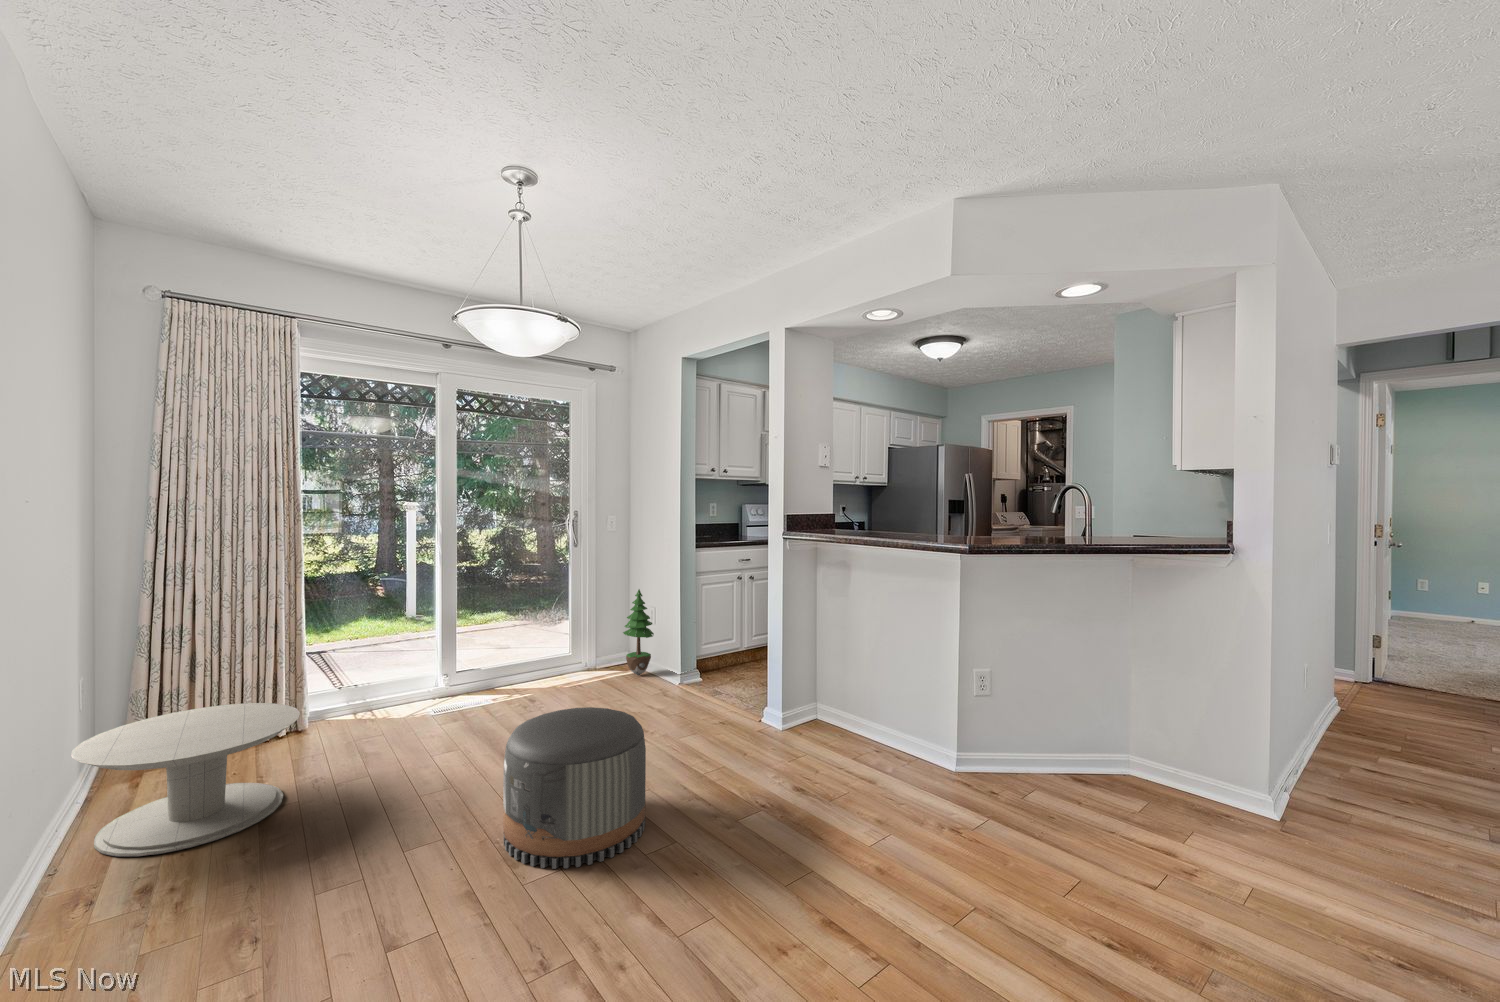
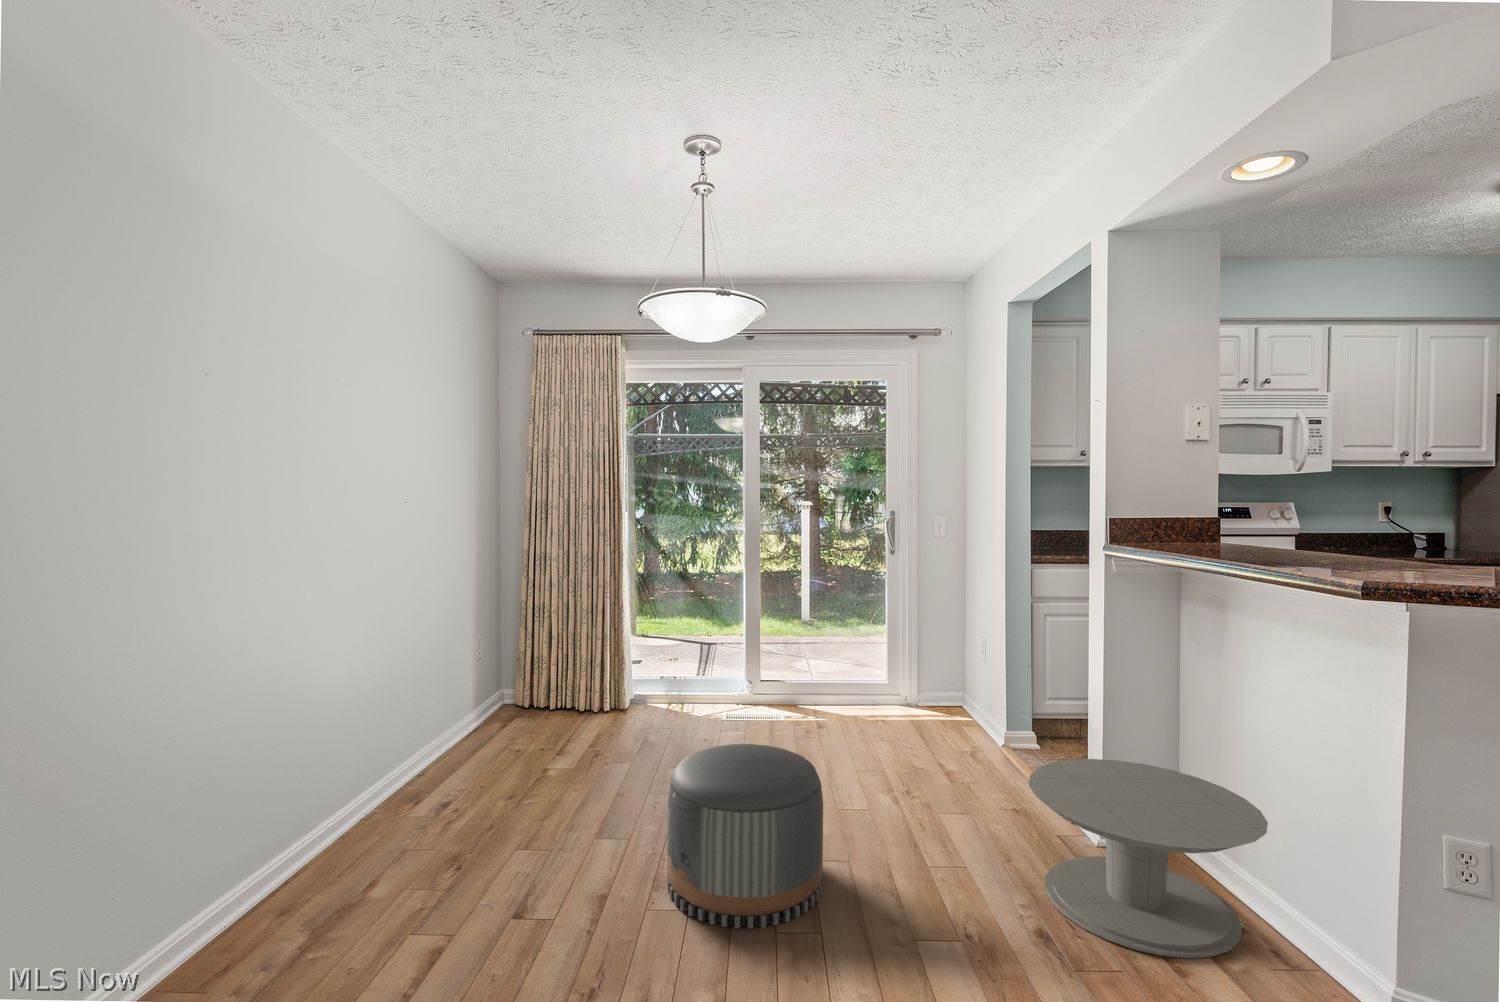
potted tree: present [623,589,654,675] -> none [941,614,981,722]
side table: present [71,703,300,856] -> present [1029,759,1268,958]

